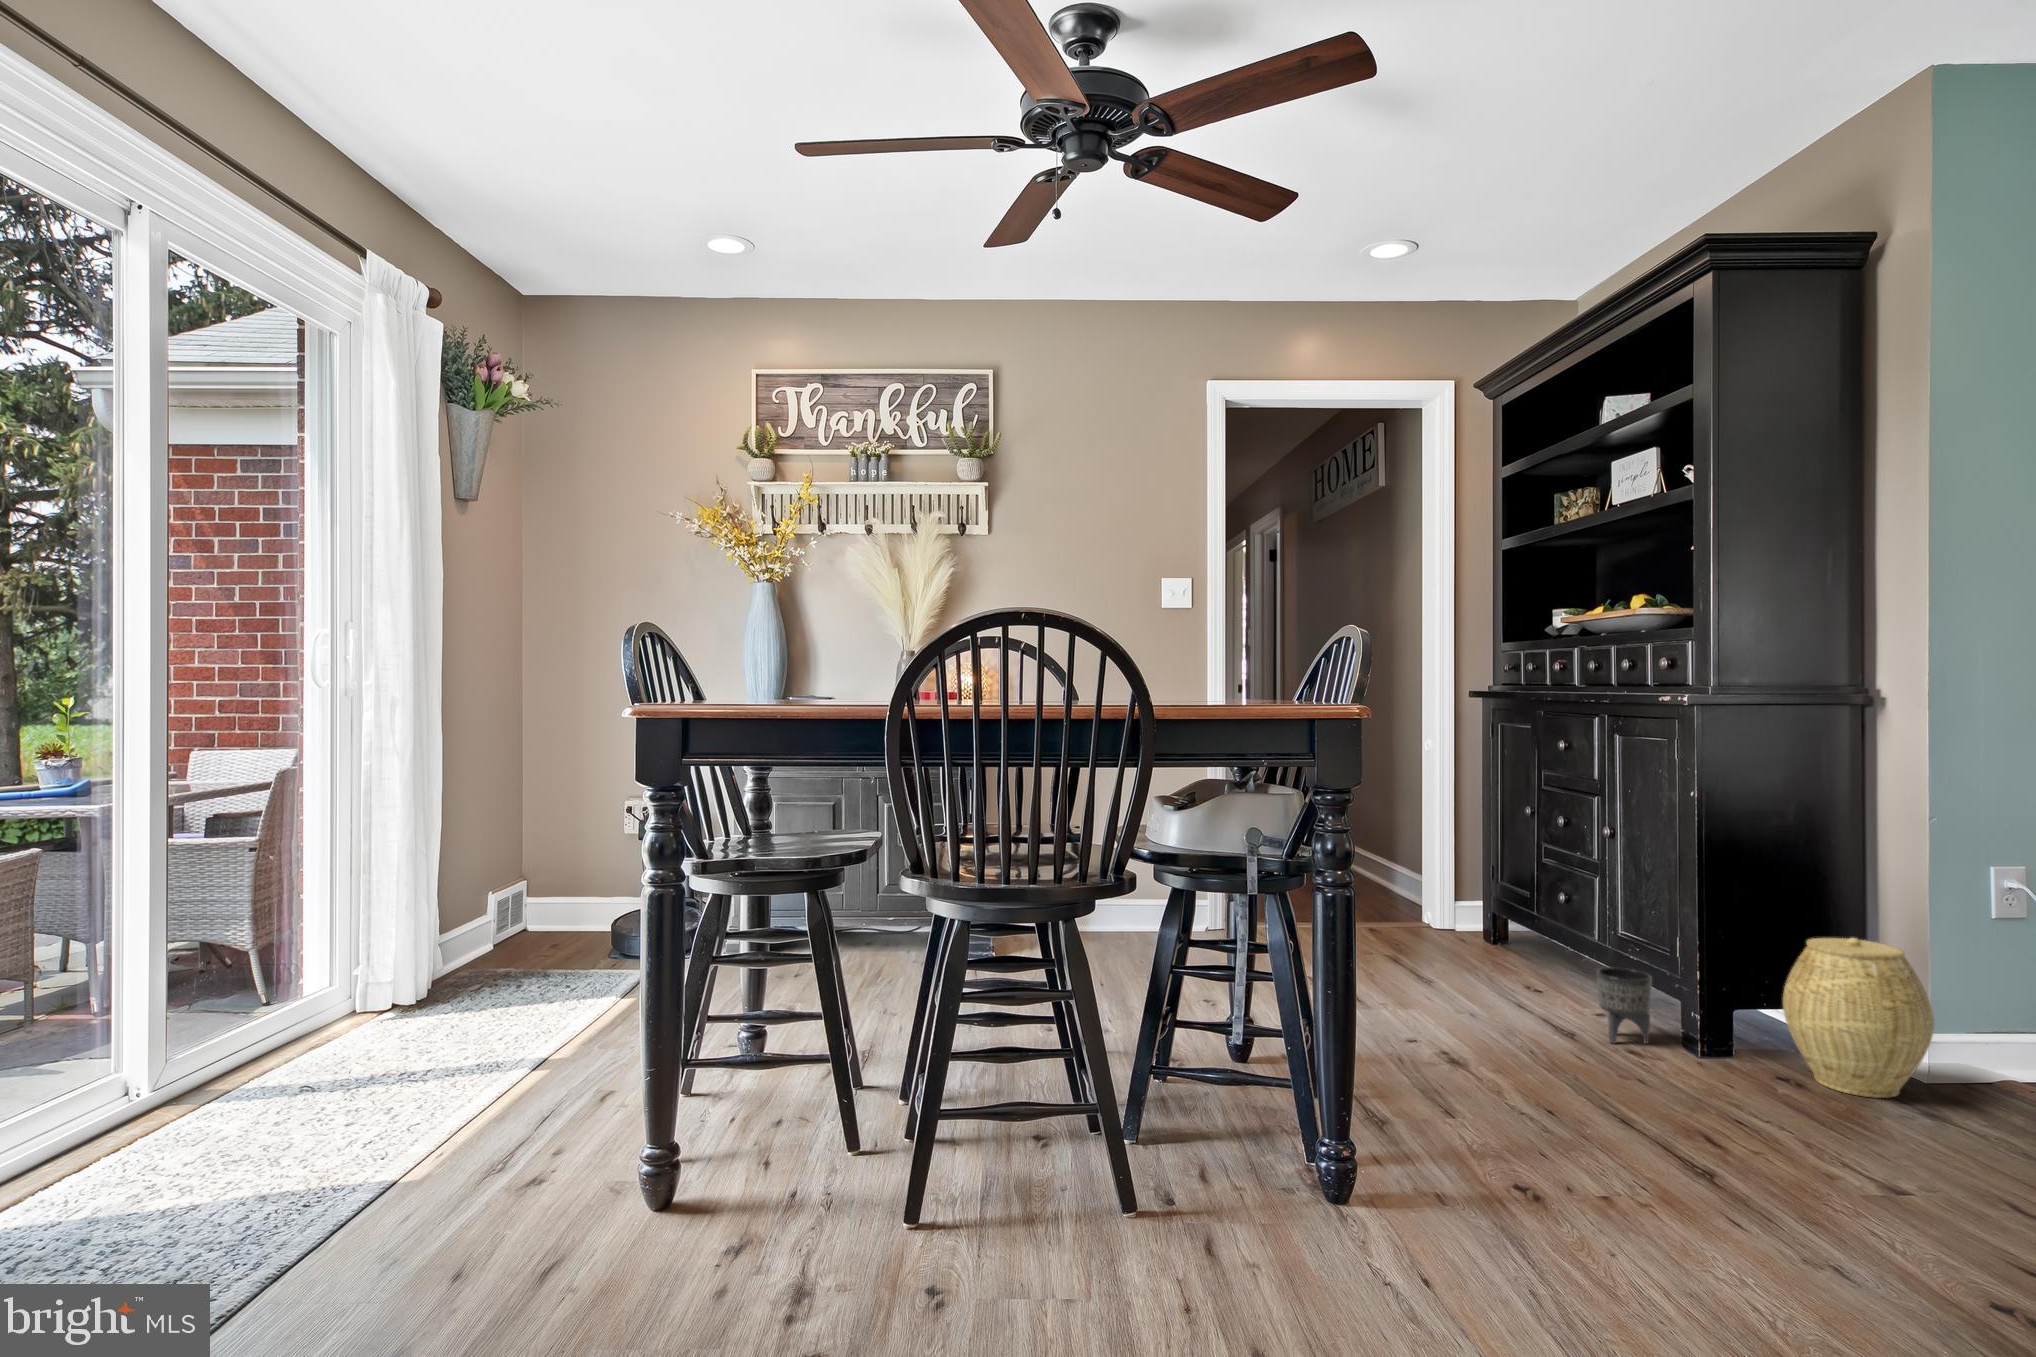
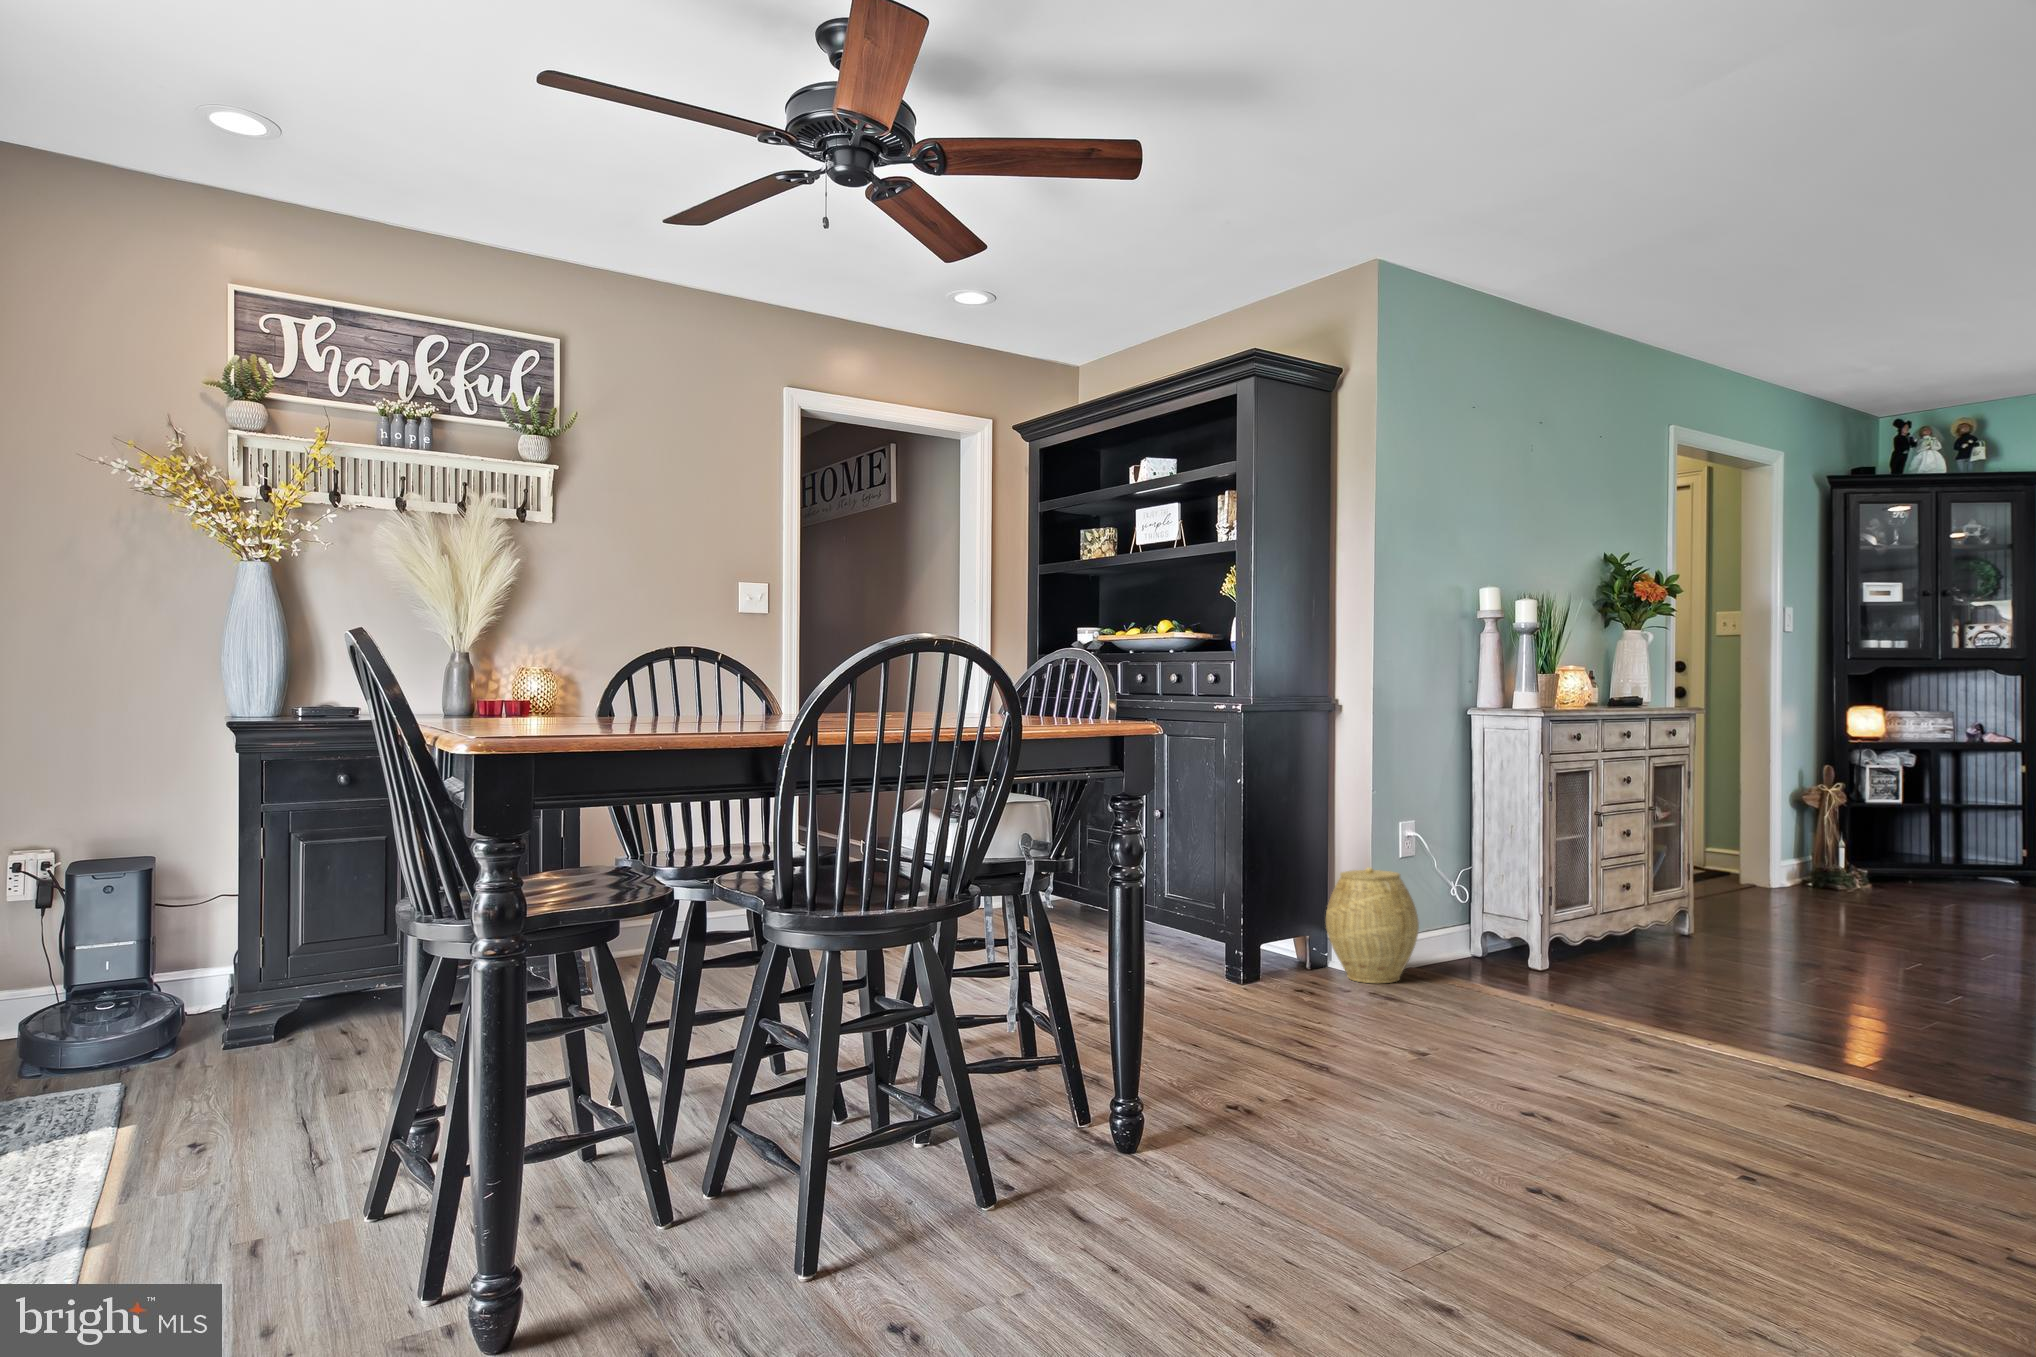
planter: present [1597,968,1652,1044] -> none [1194,918,1234,980]

